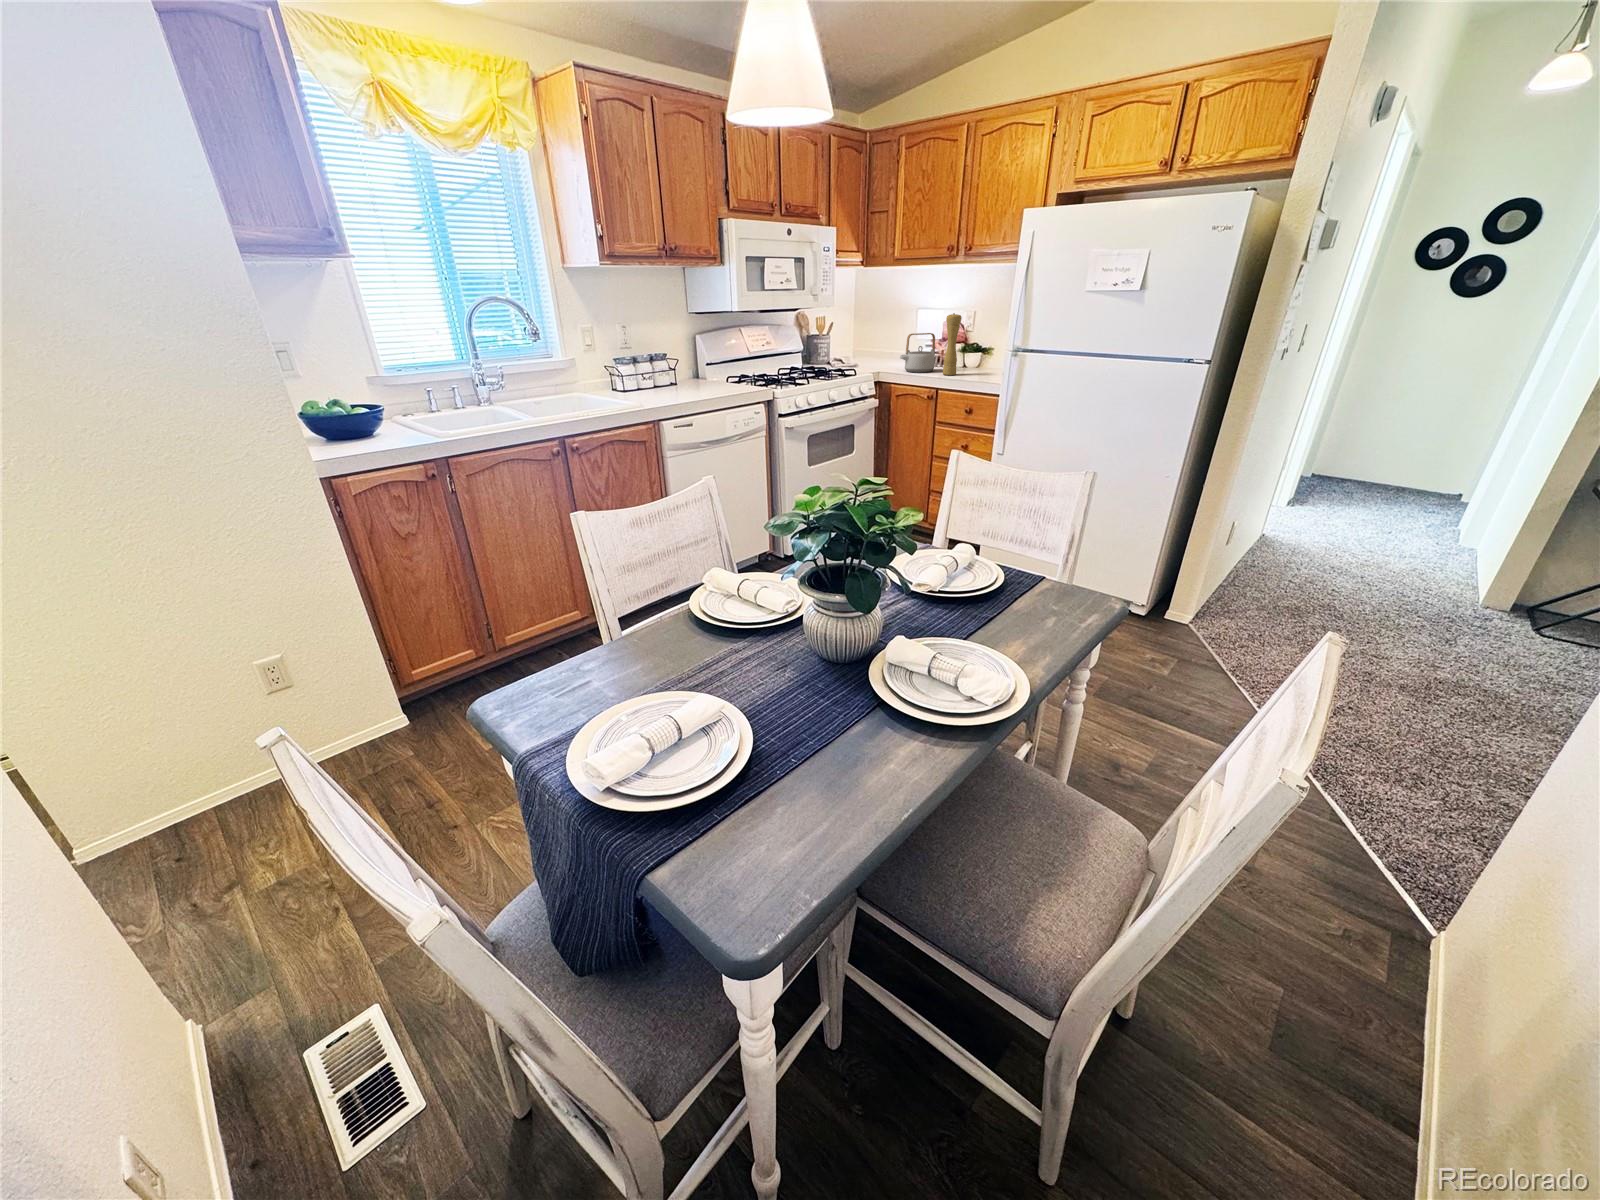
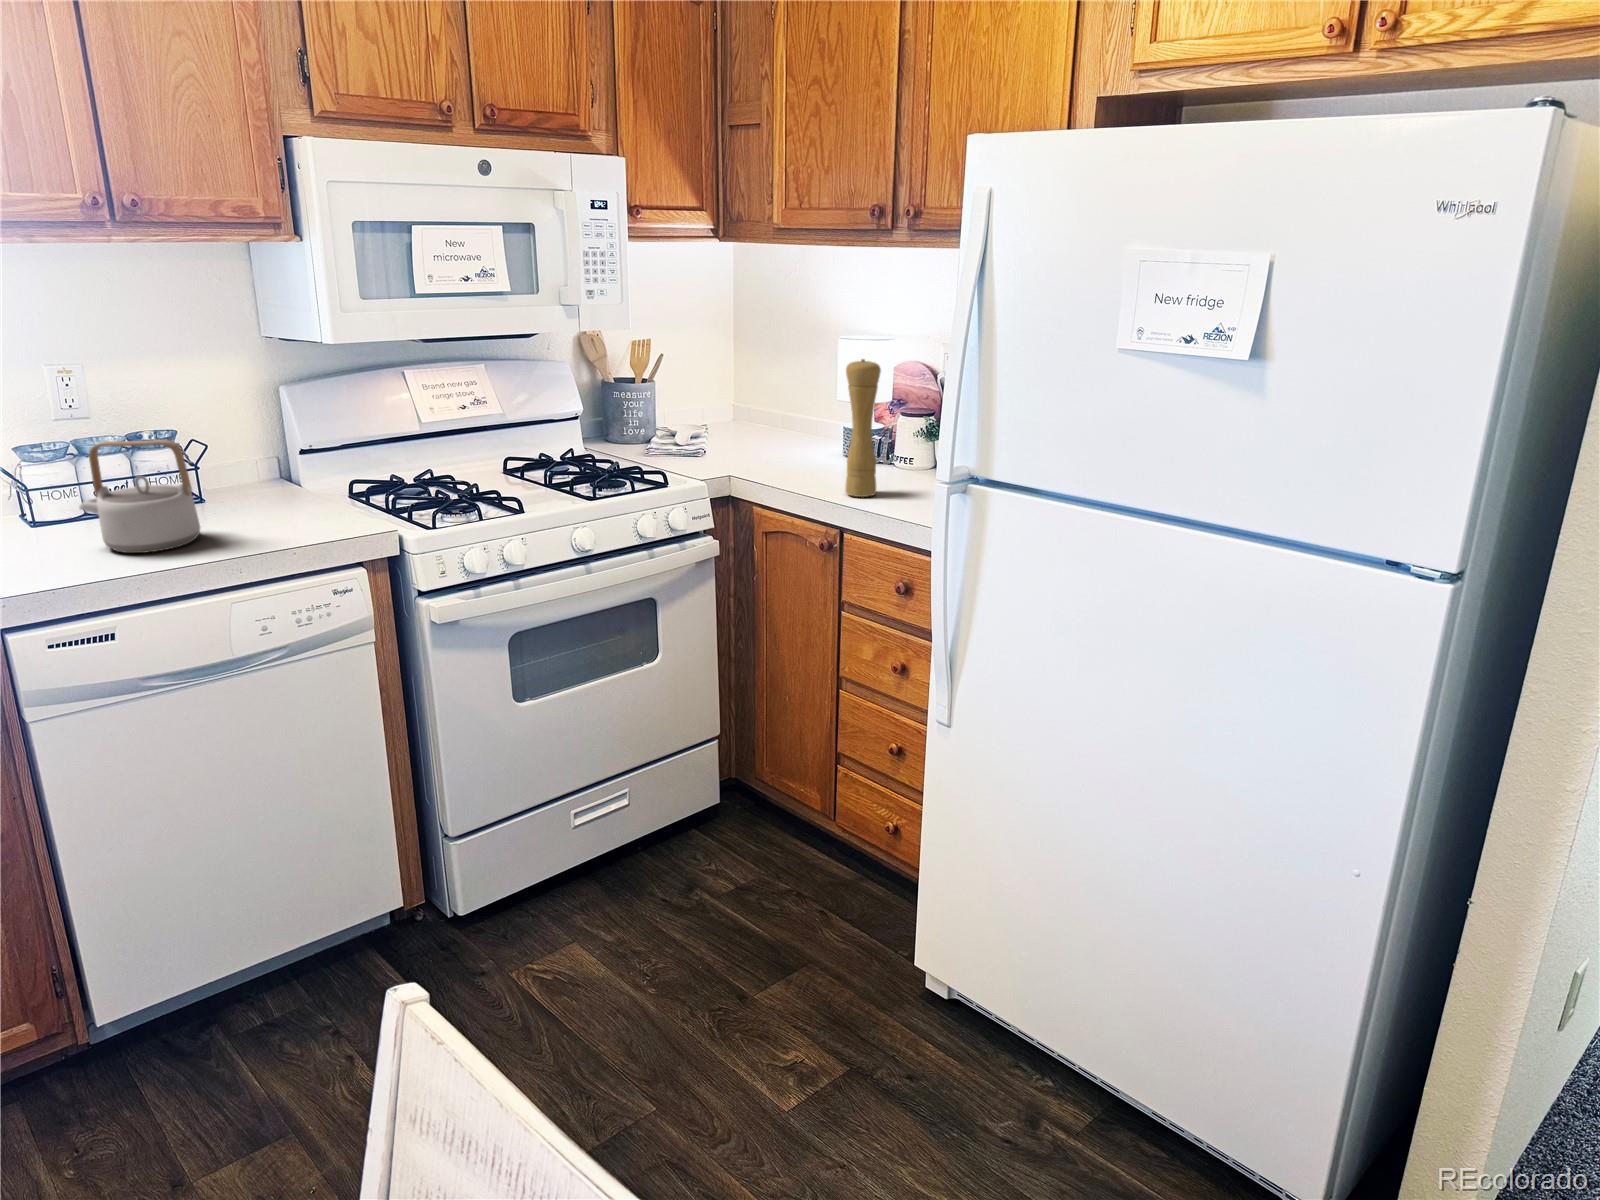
teapot: present [900,333,935,373] -> present [79,440,200,553]

